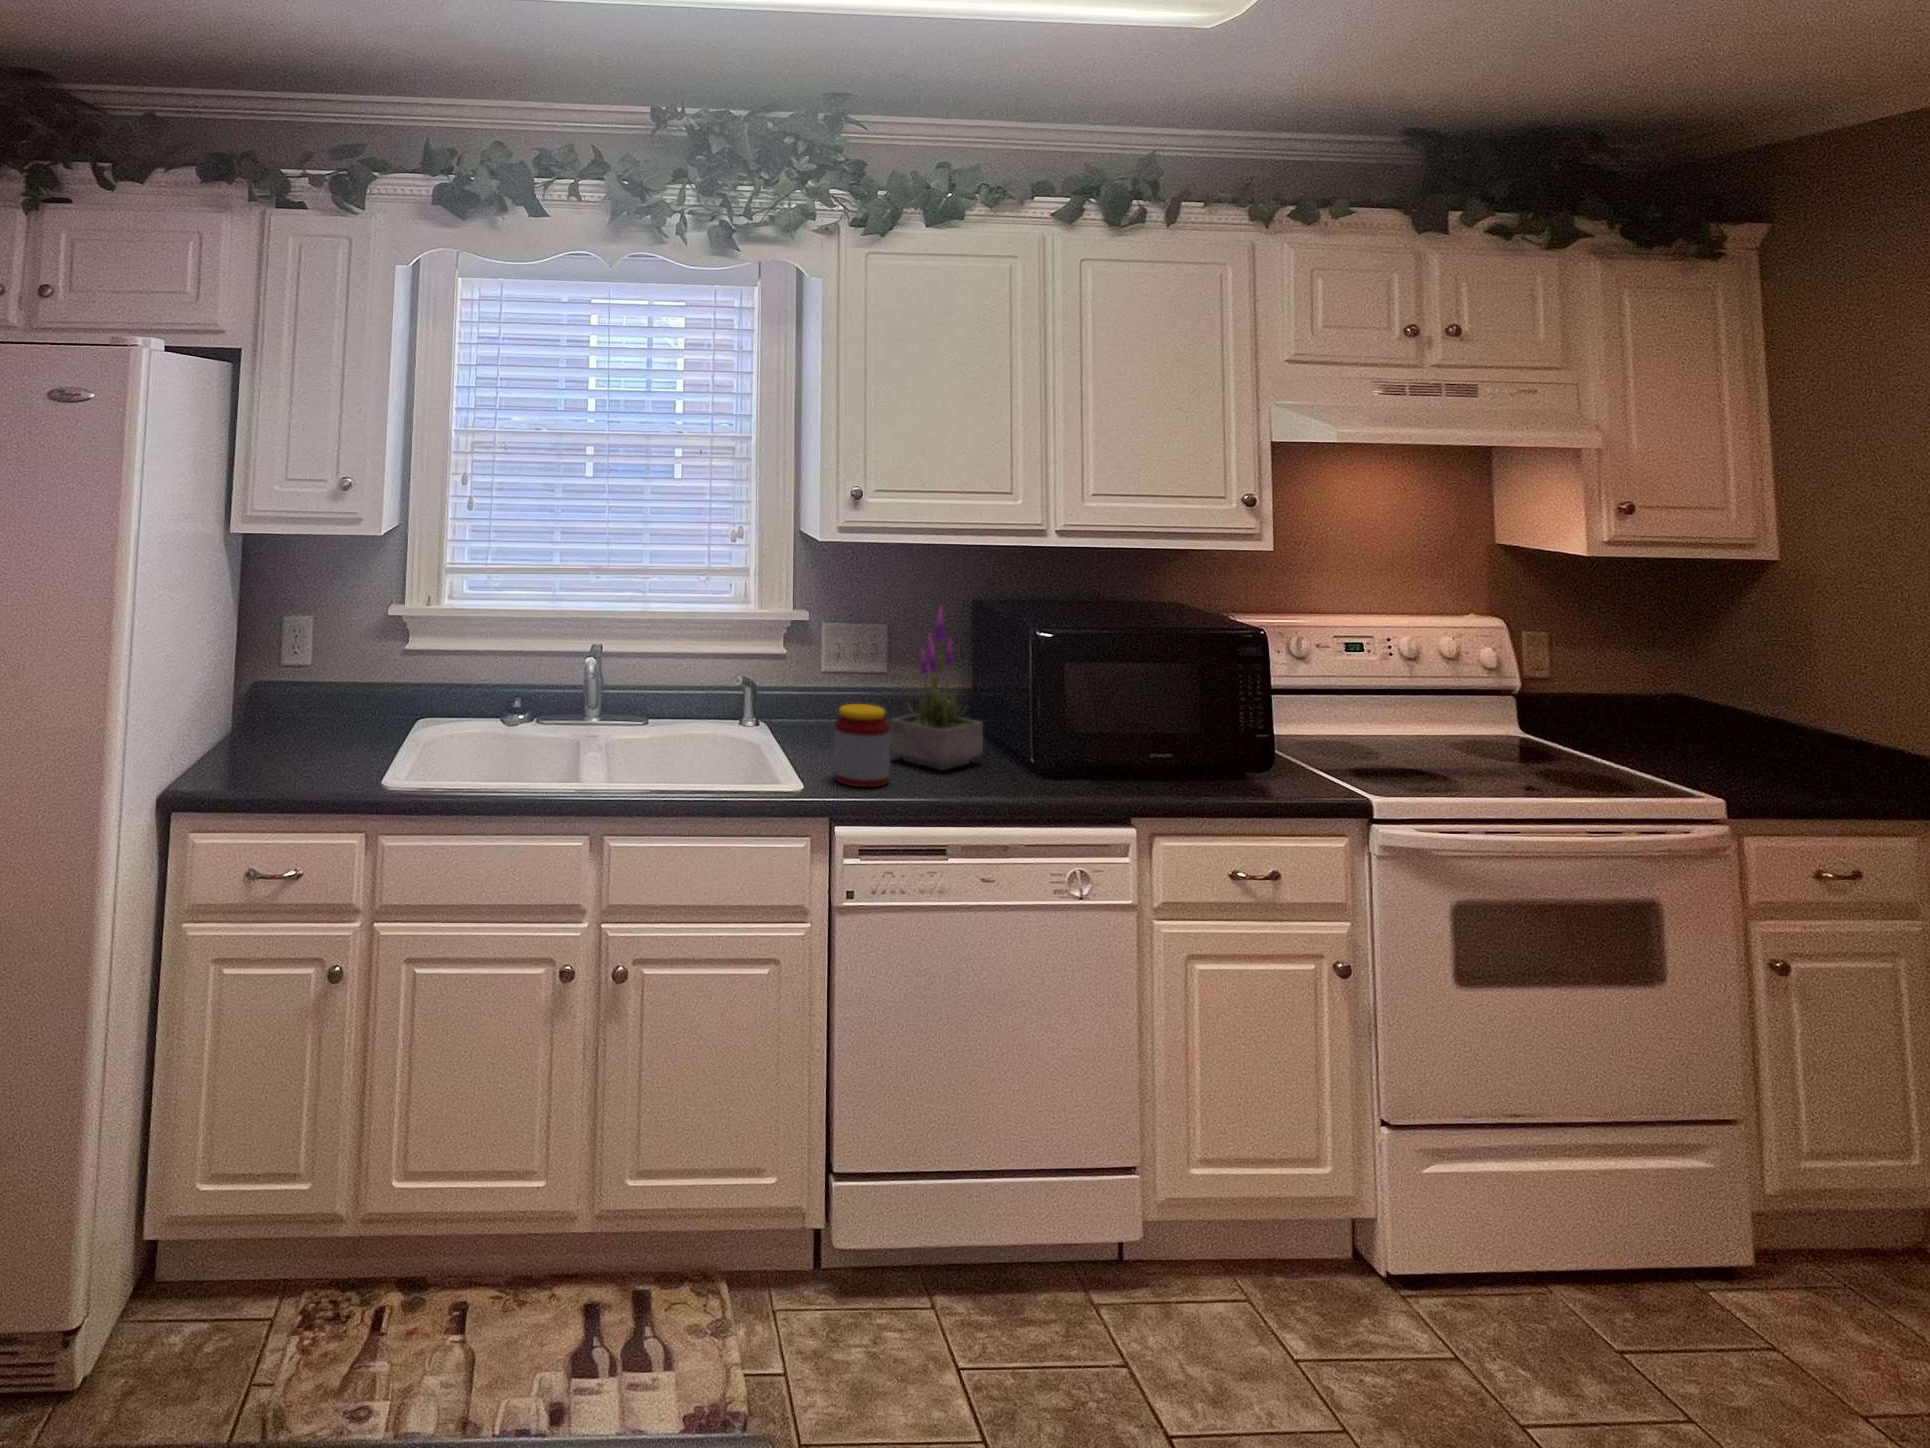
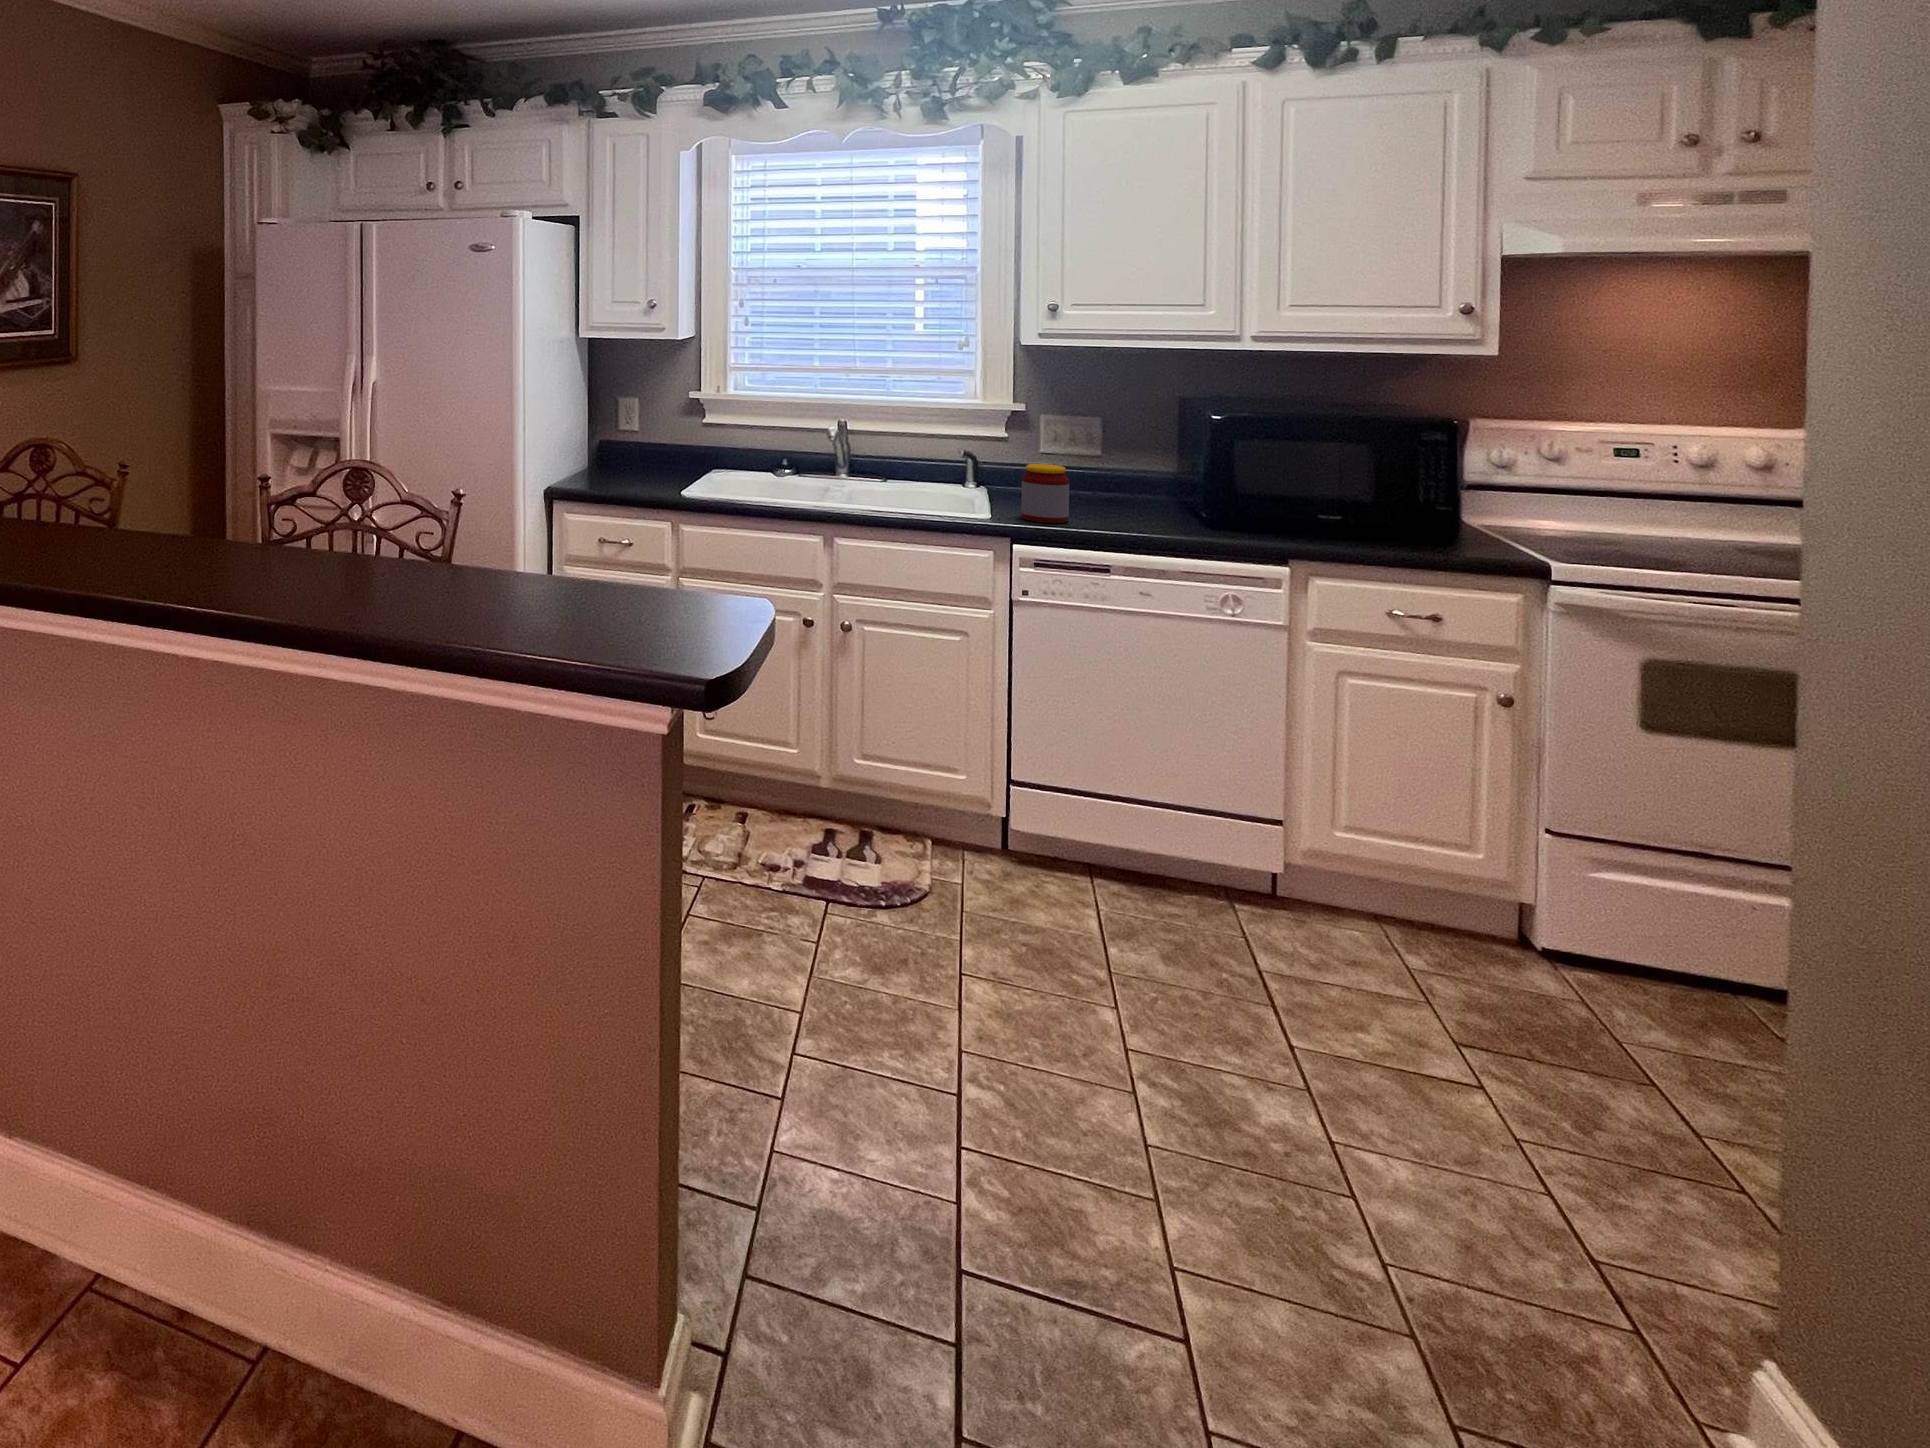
potted plant: present [890,608,983,770] -> none [1082,393,1167,519]

